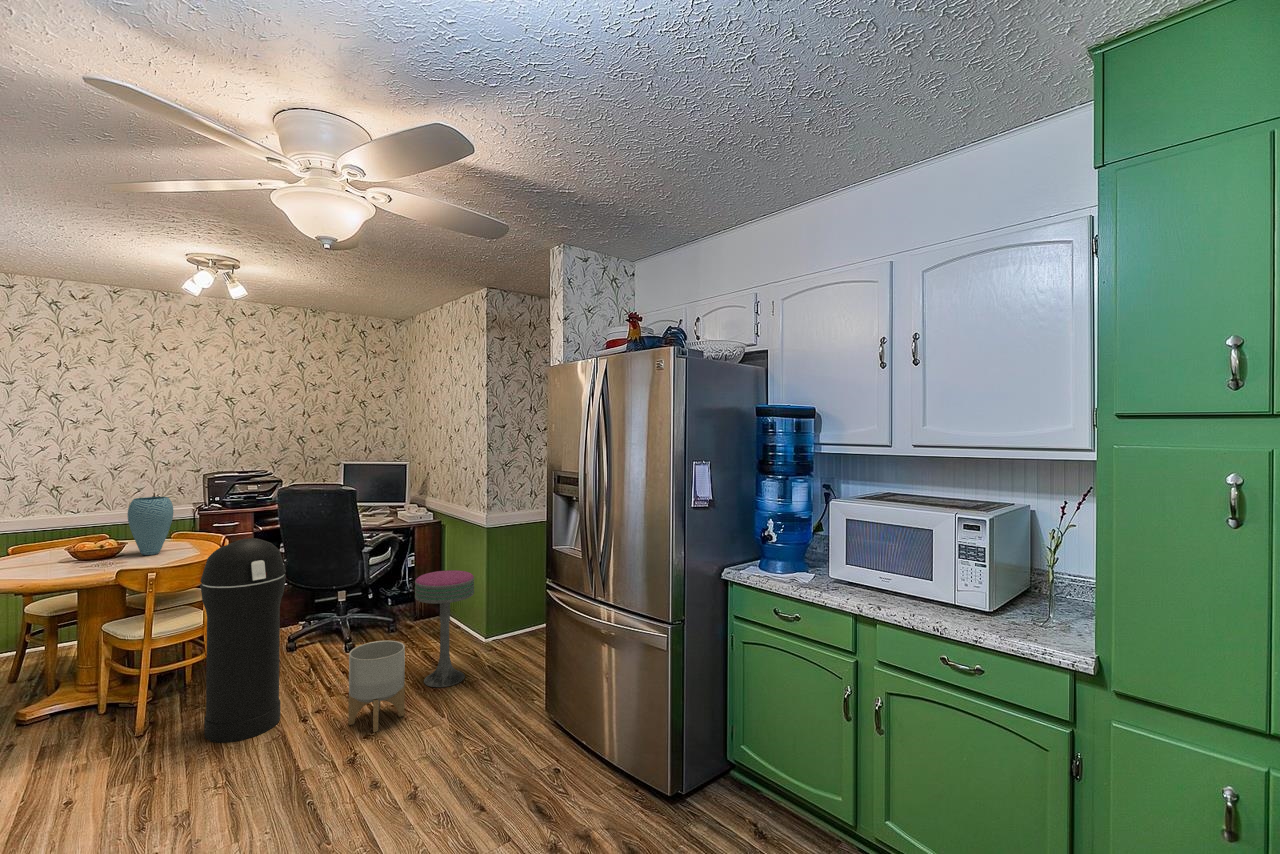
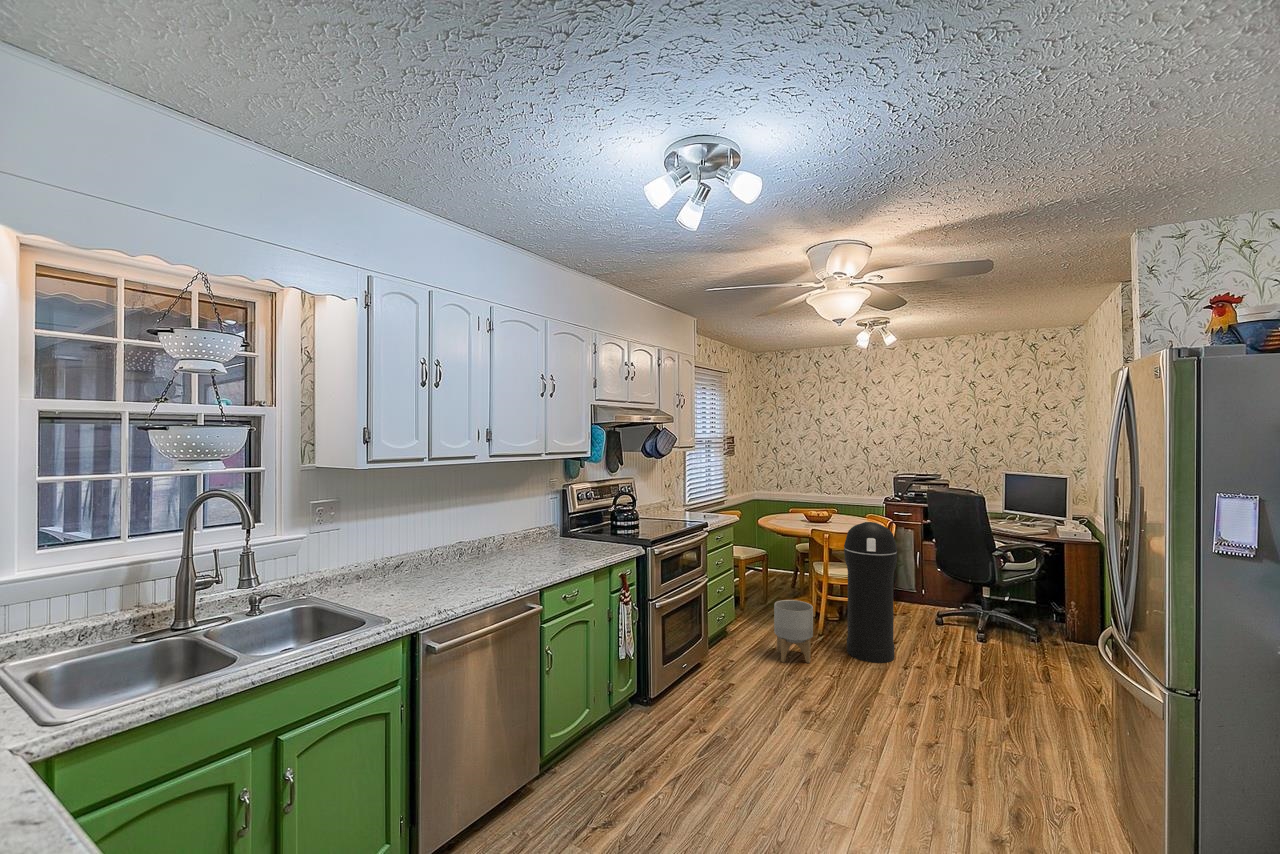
vase: present [128,497,173,555] -> none [829,488,854,526]
bar stool: present [415,570,474,687] -> none [1008,585,1076,702]
planter: present [348,640,405,732] -> present [774,600,813,663]

